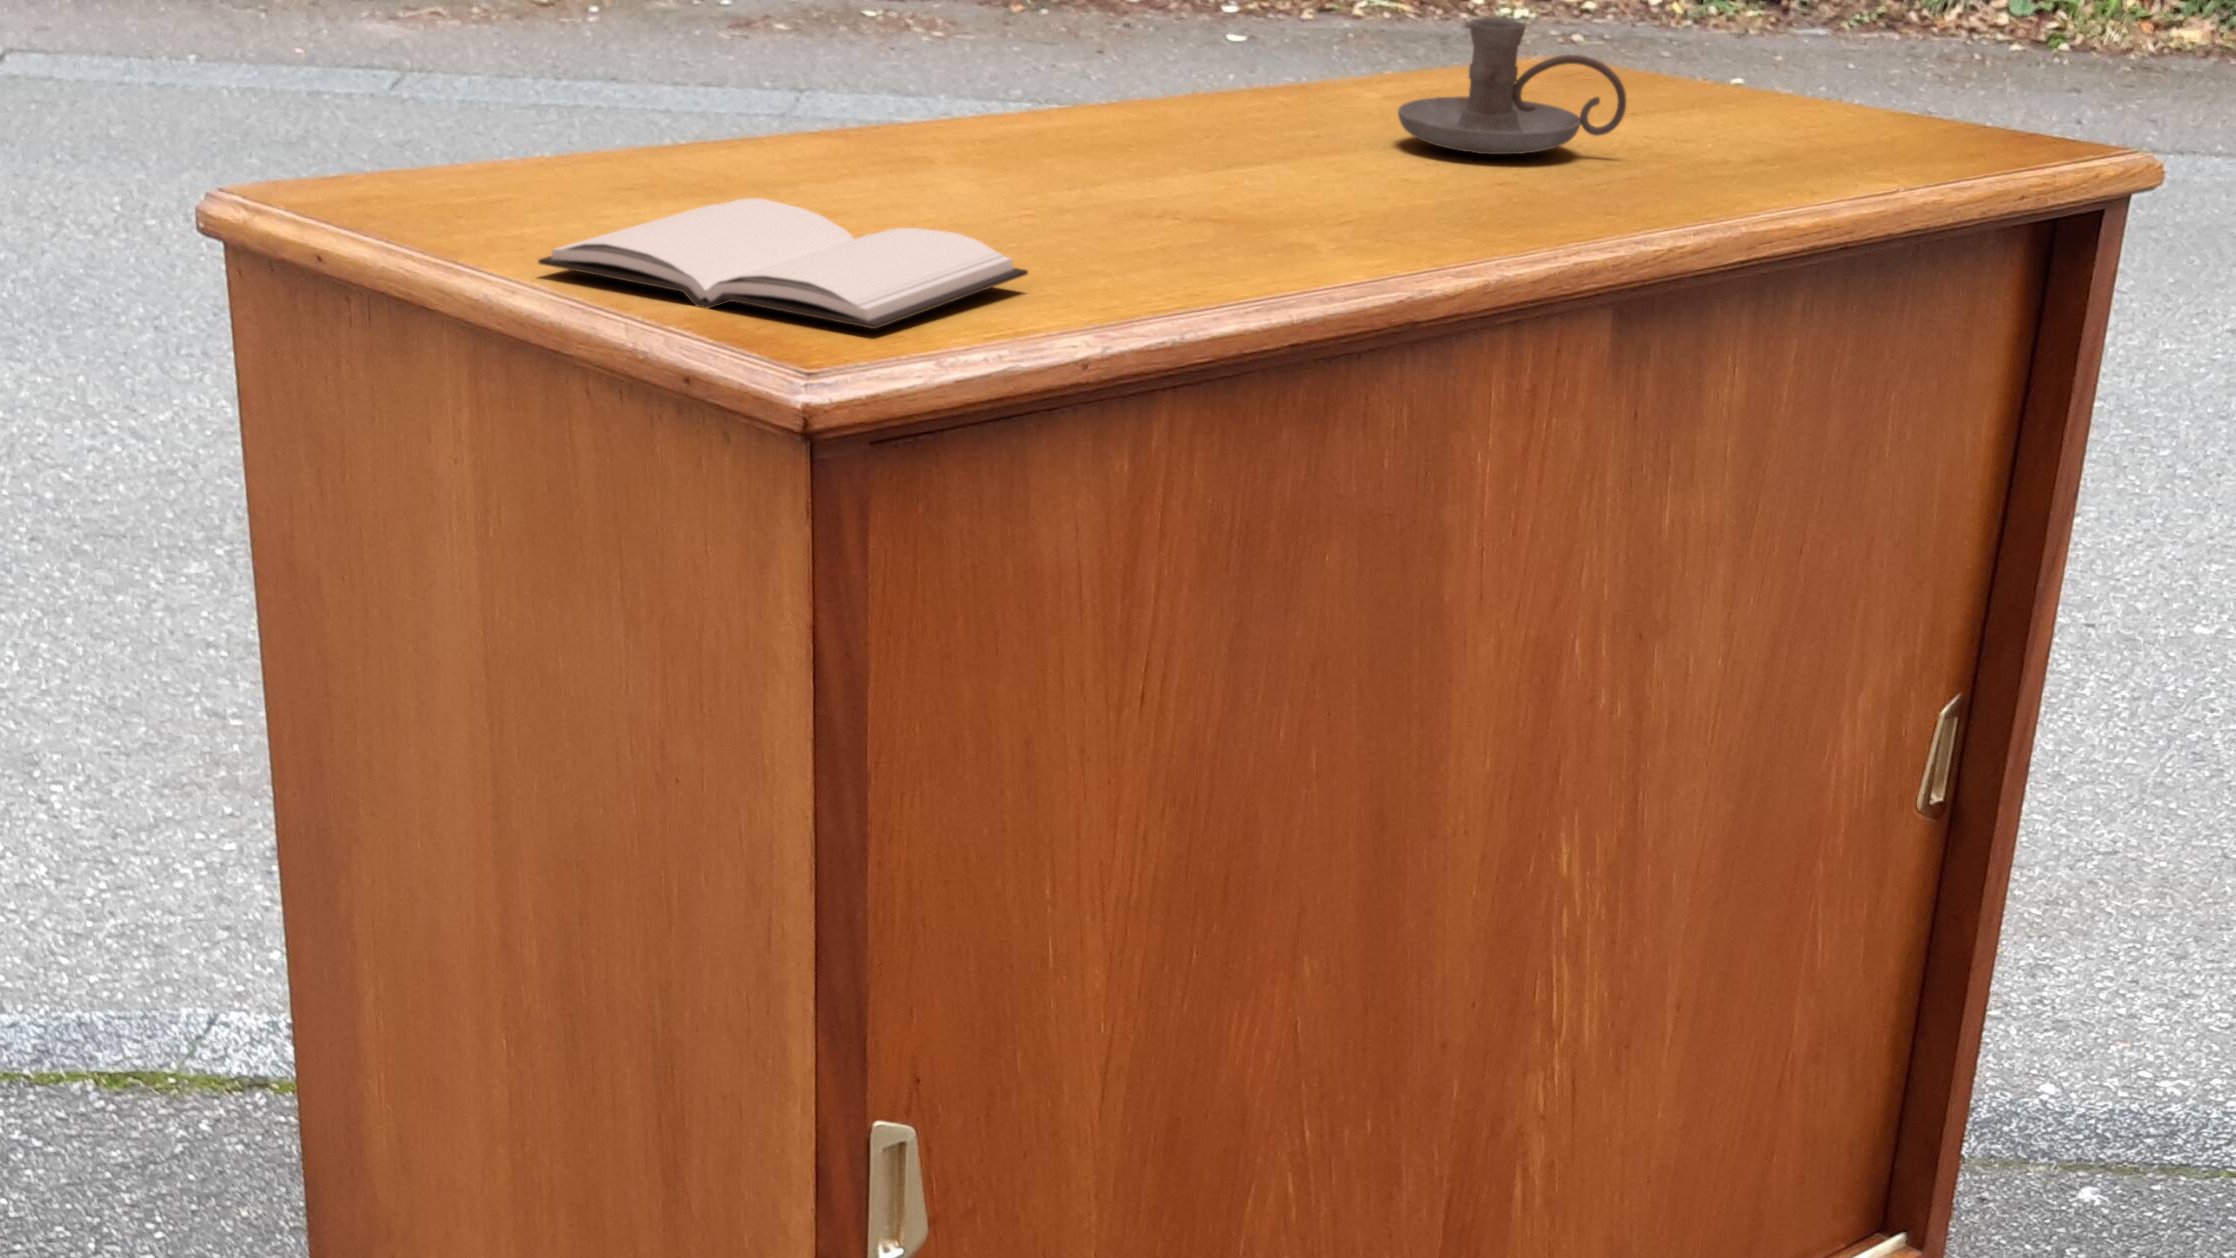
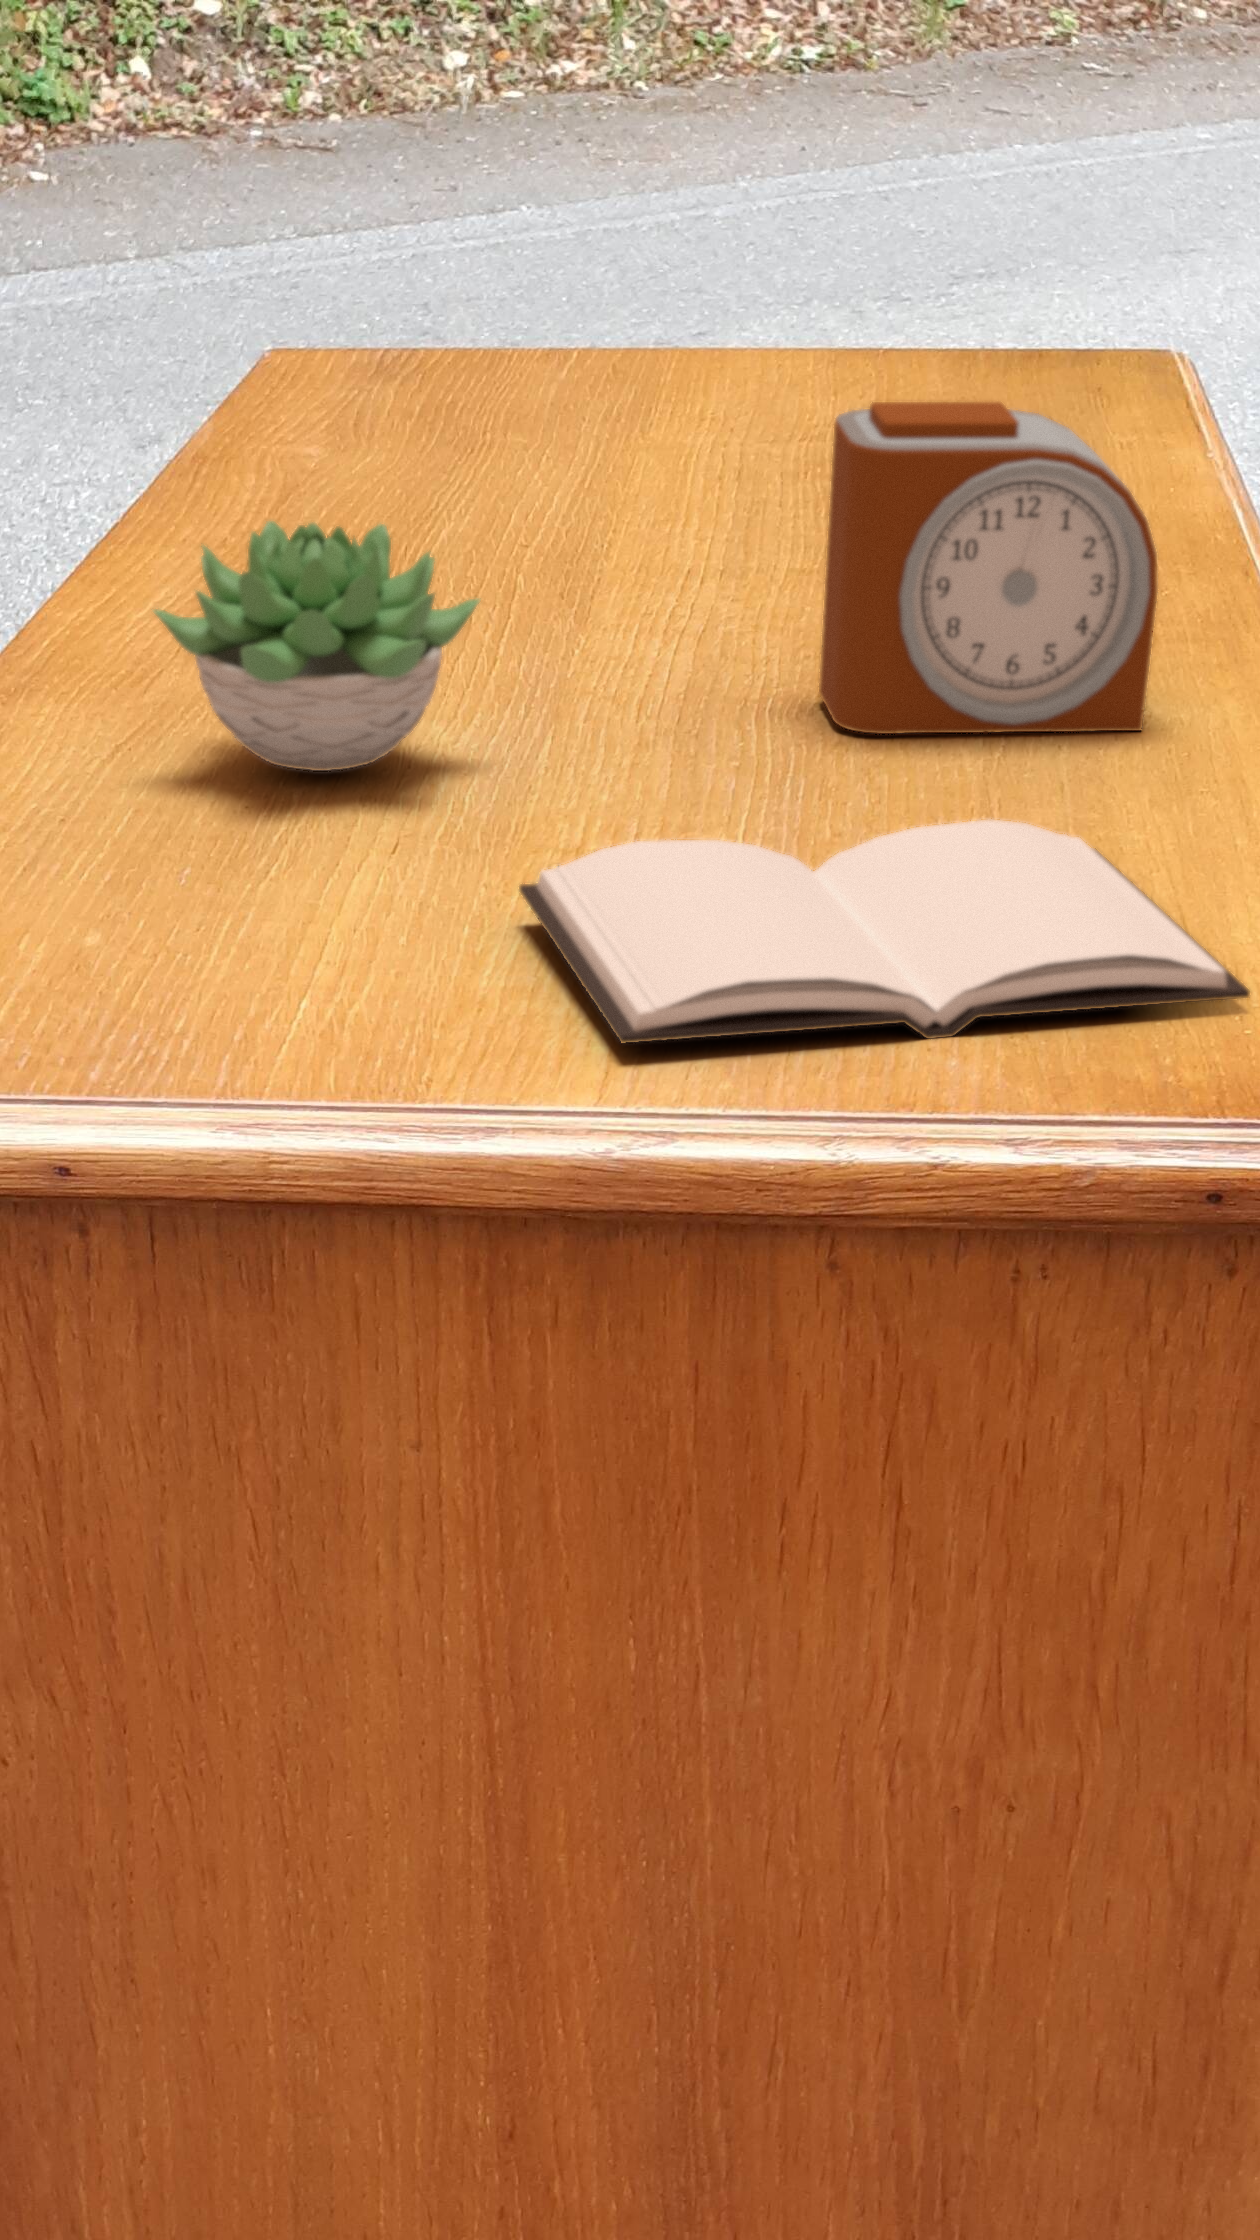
alarm clock: none [1169,16,1407,264] -> present [819,402,1158,734]
candle holder: present [1398,18,1626,154] -> none [533,334,802,531]
succulent plant: none [764,28,960,179] -> present [154,521,480,771]

